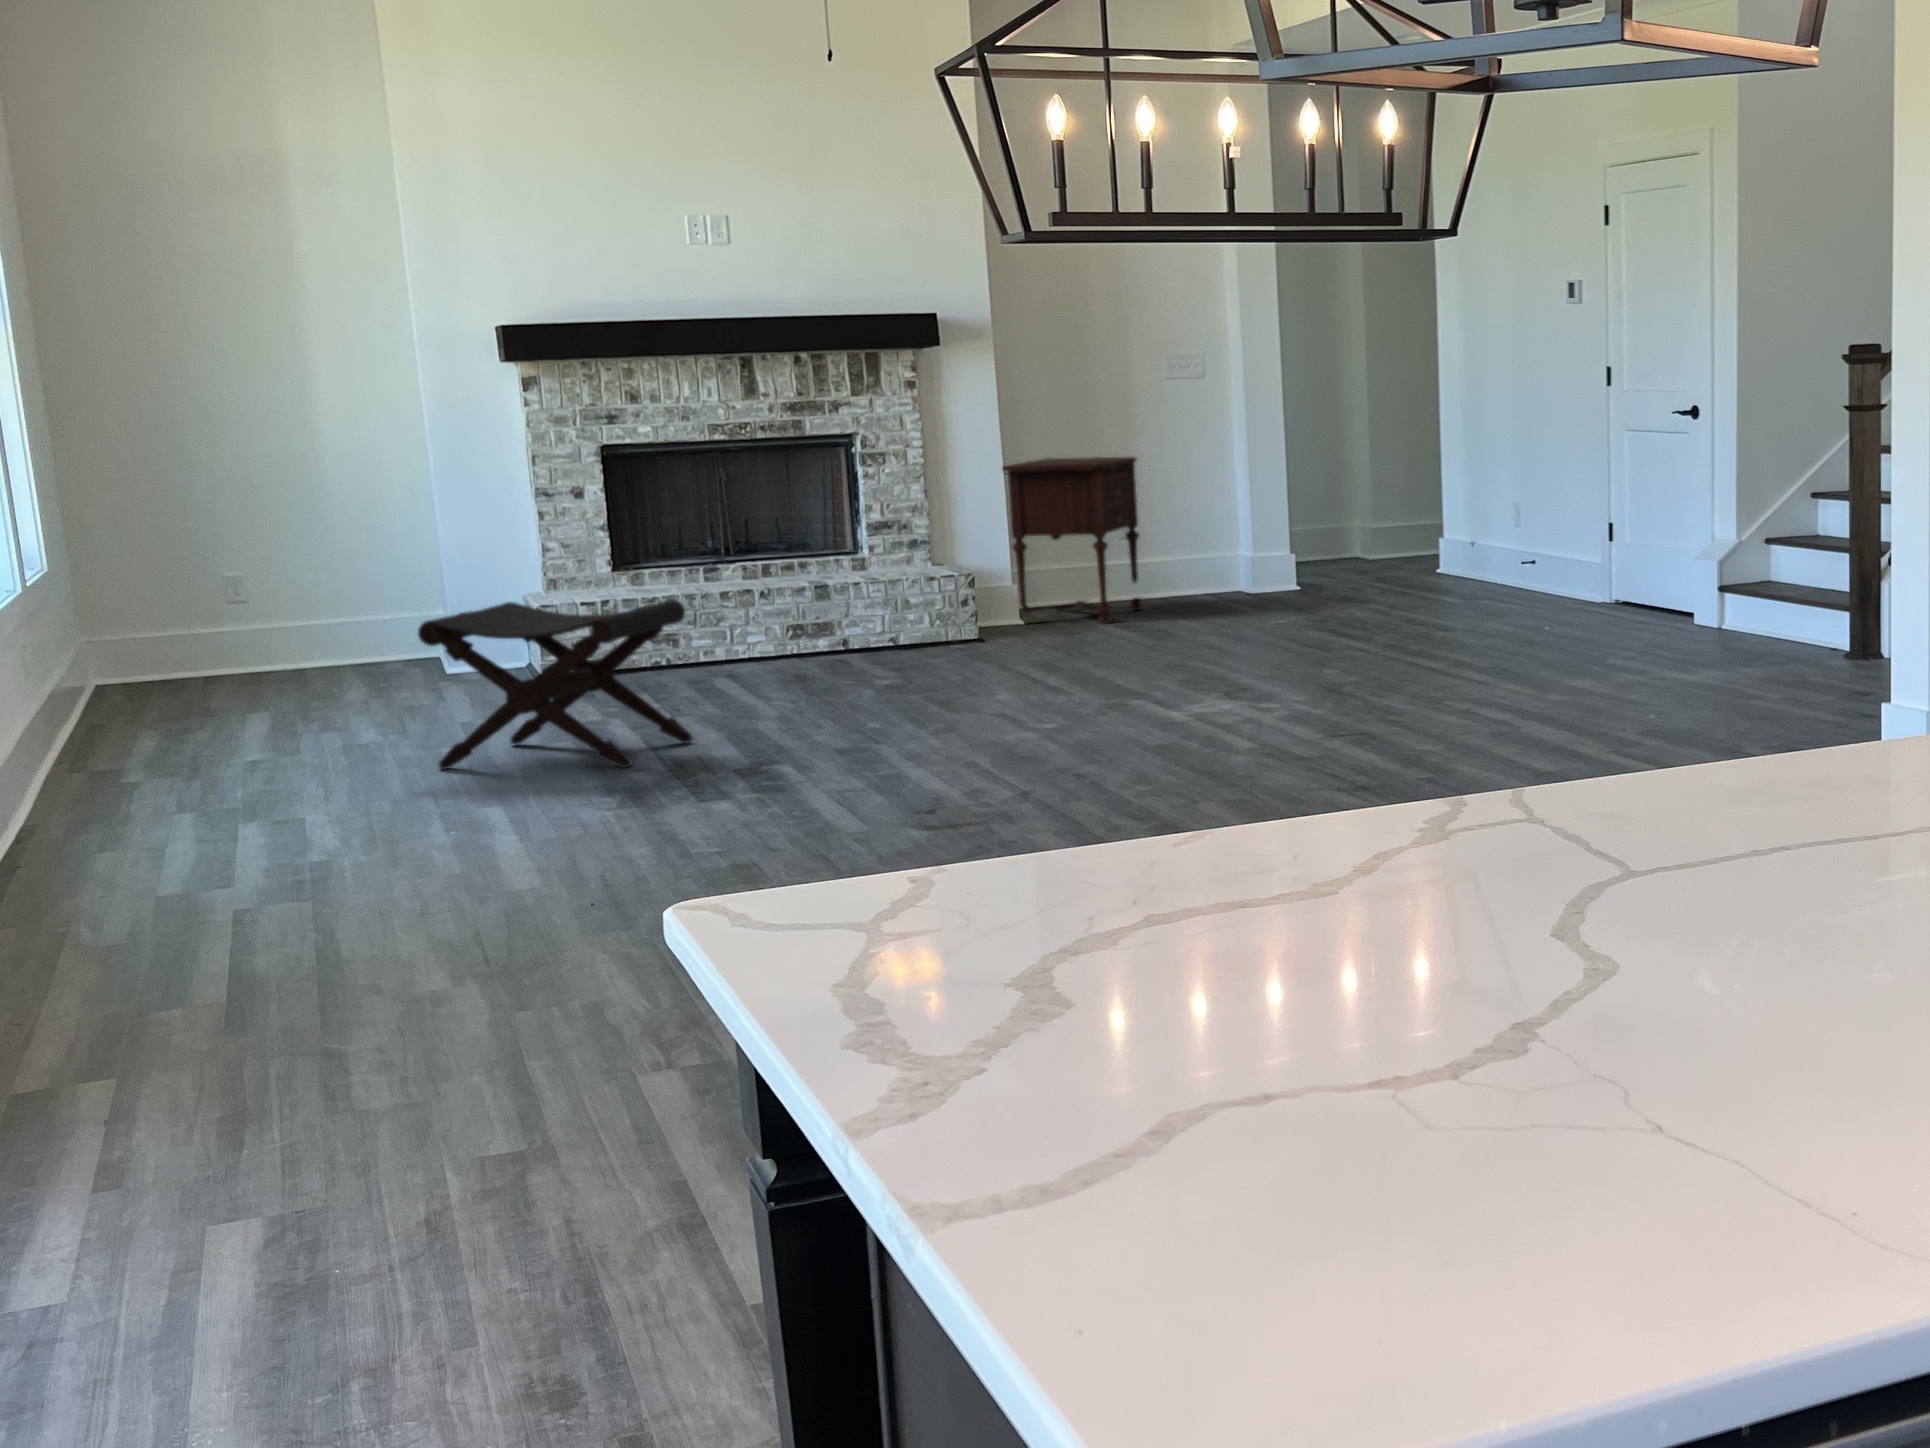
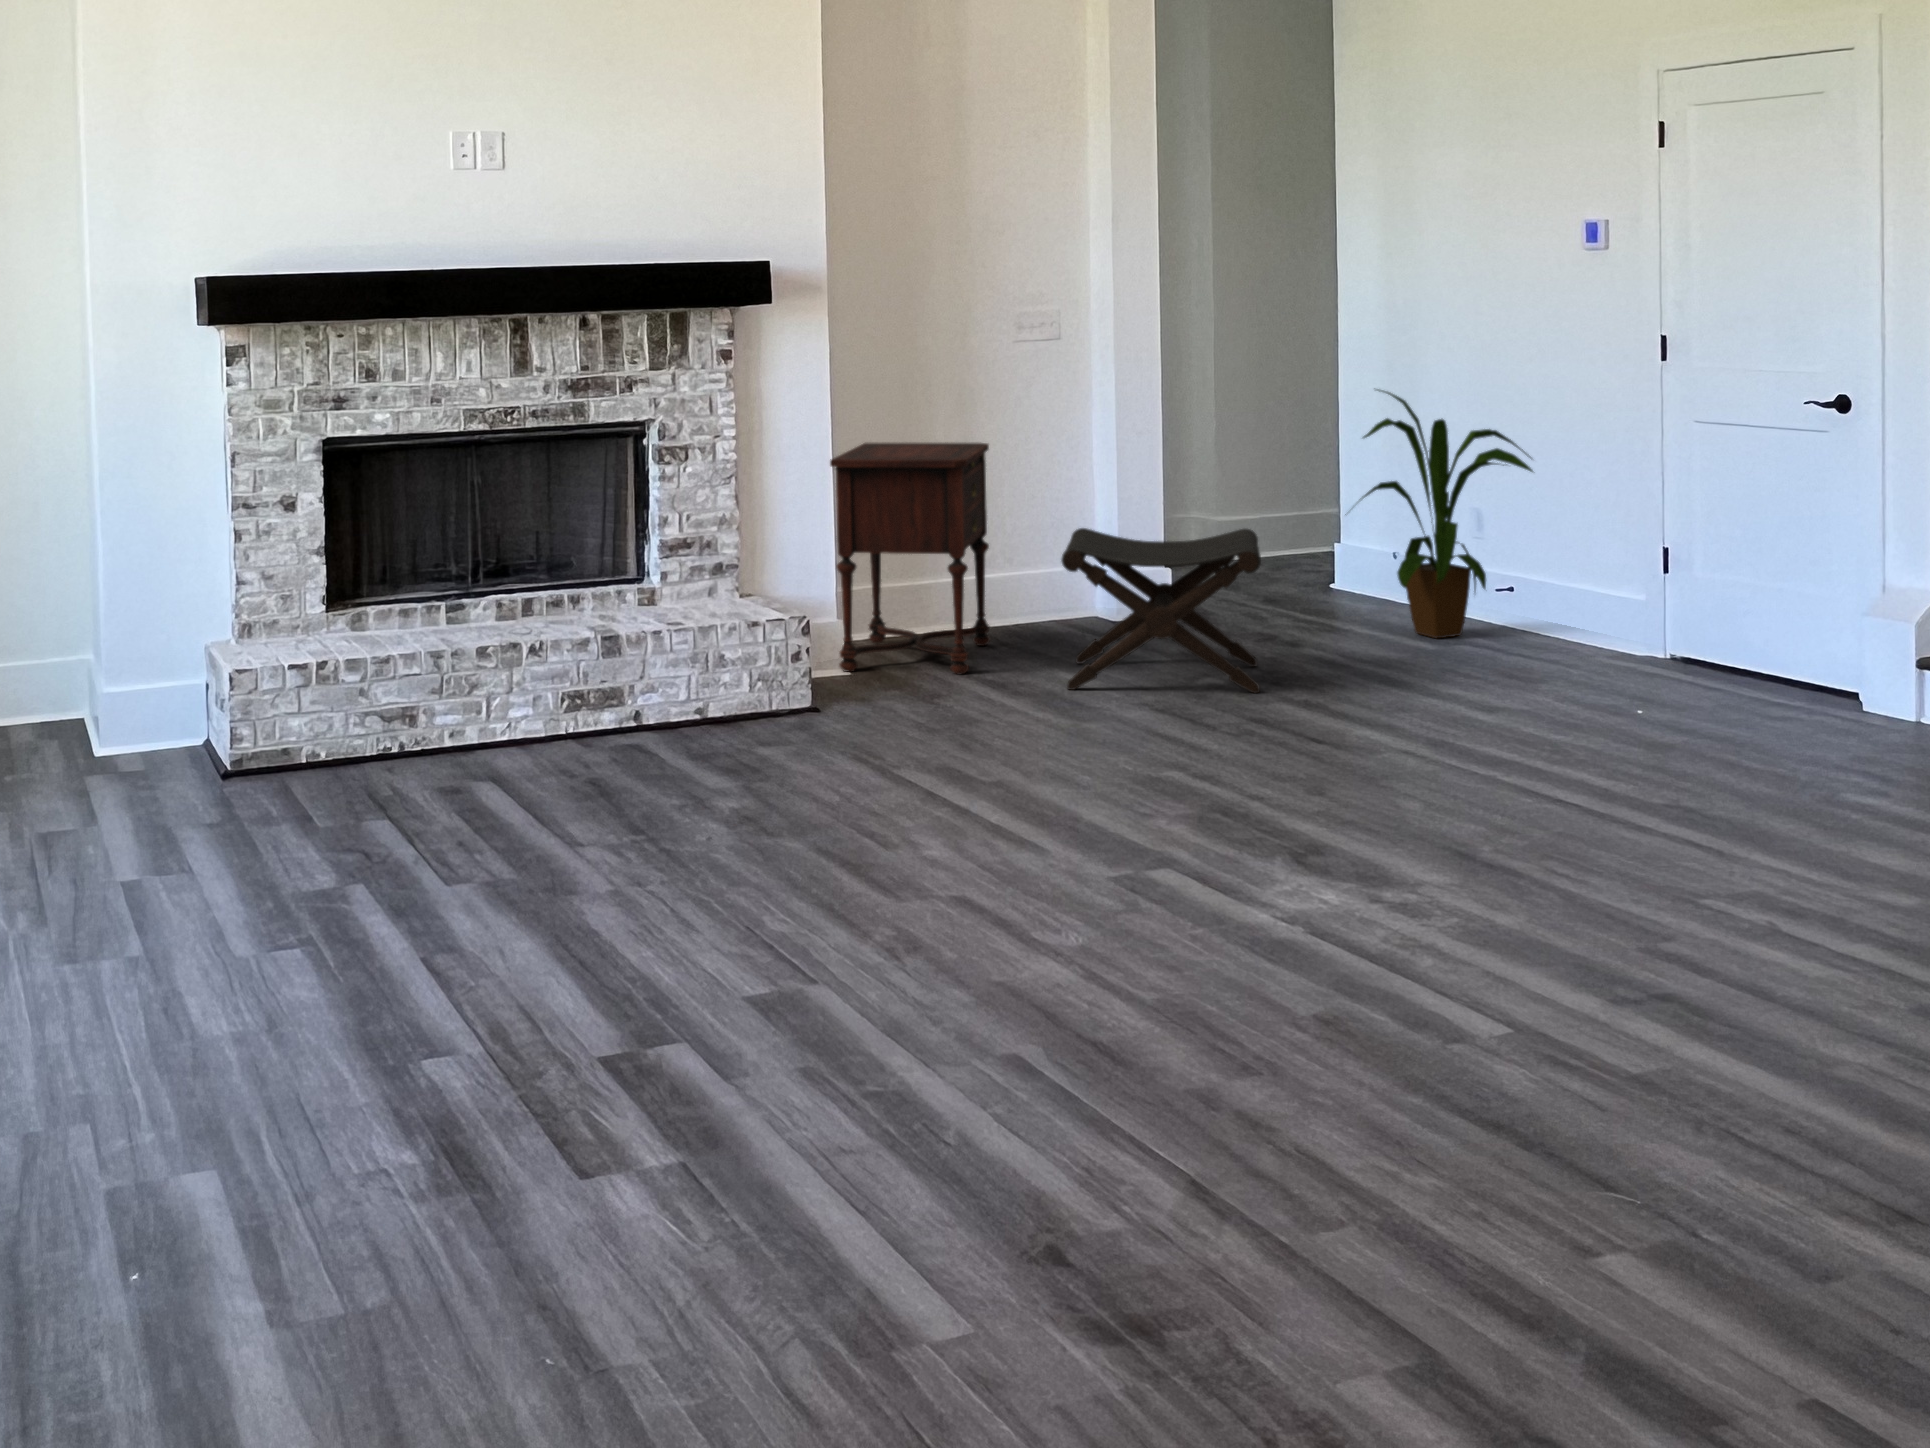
house plant: none [1408,413,1548,598] -> present [1362,390,1533,638]
footstool: present [418,599,692,769] -> present [1061,528,1261,693]

